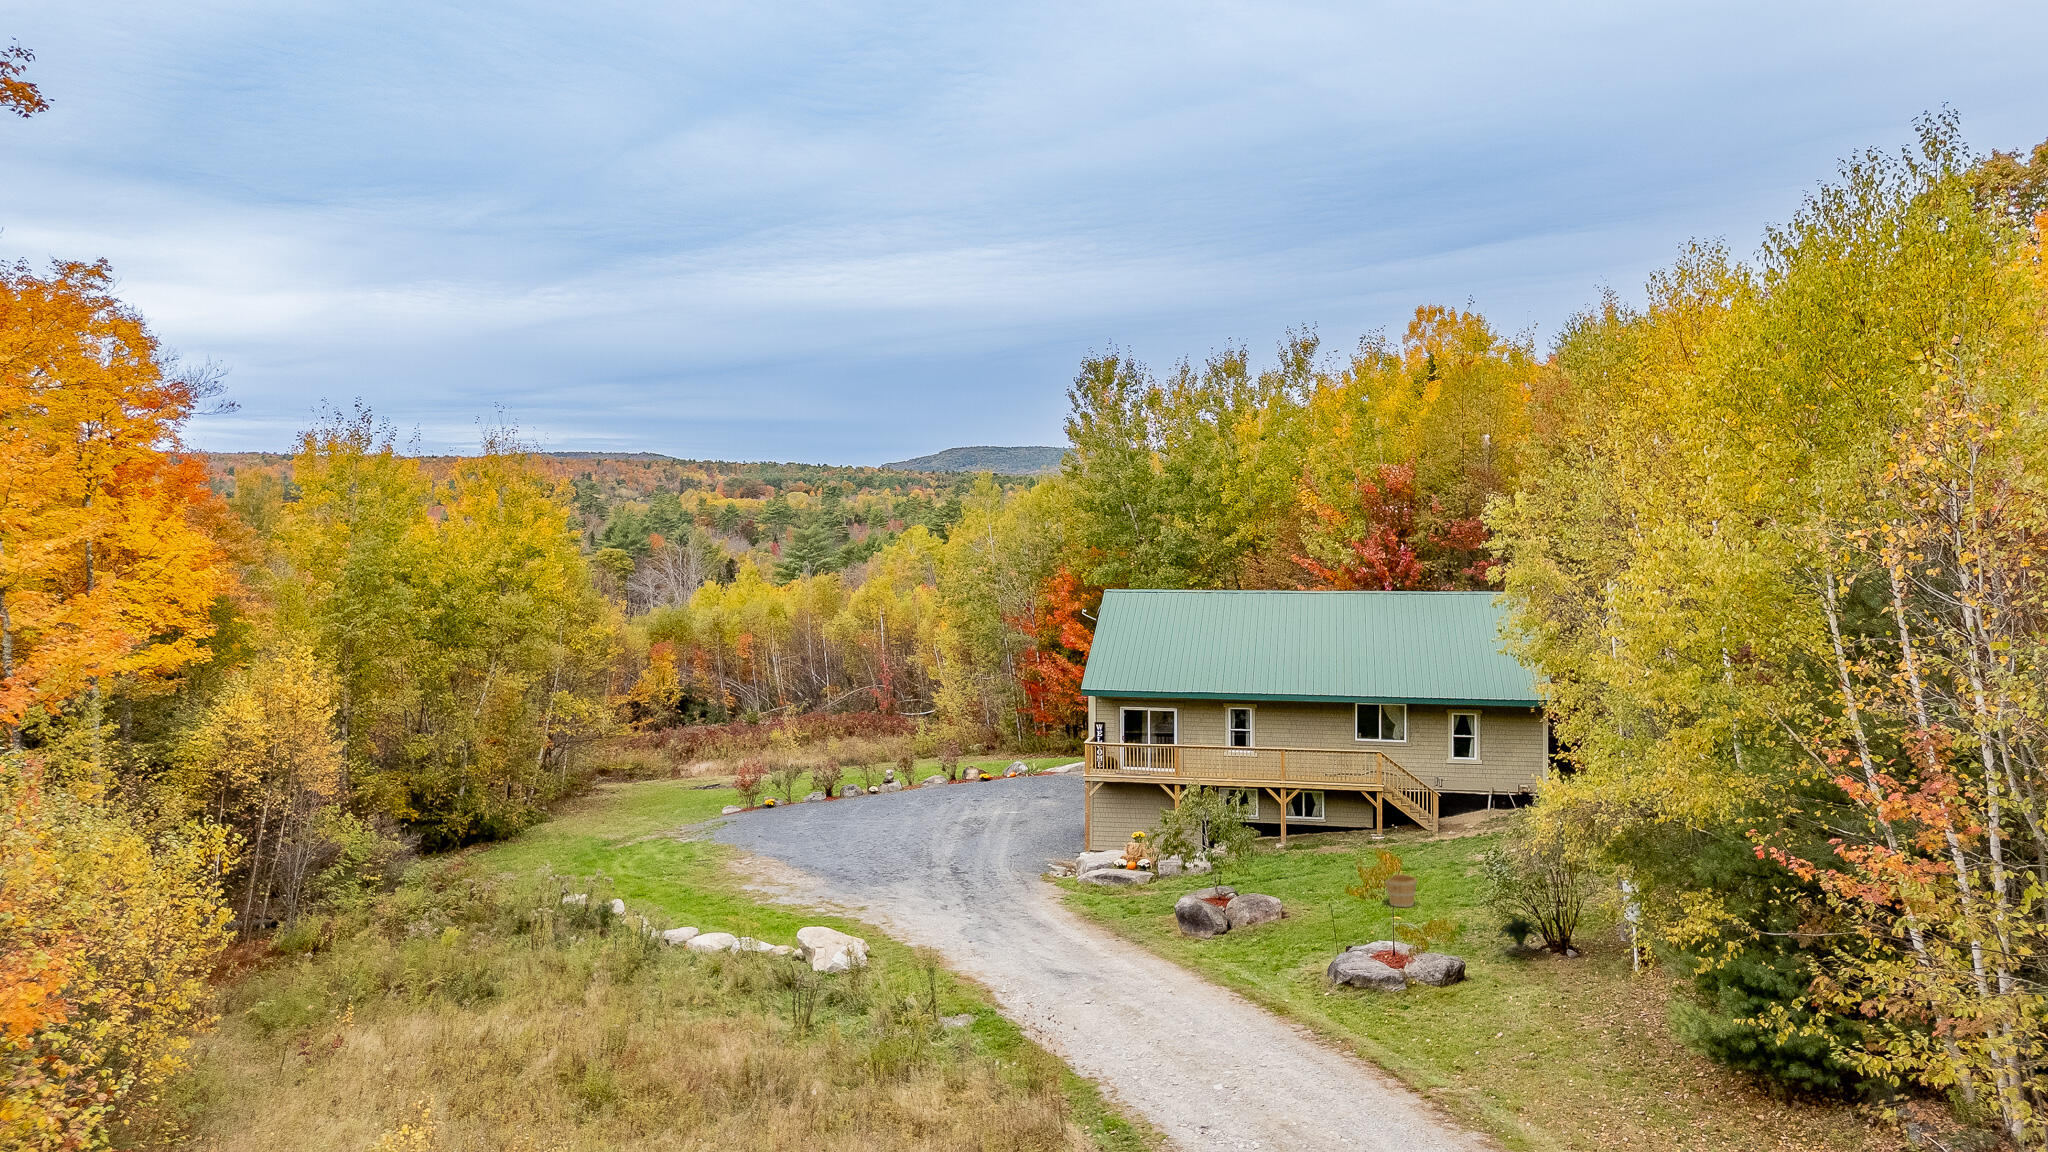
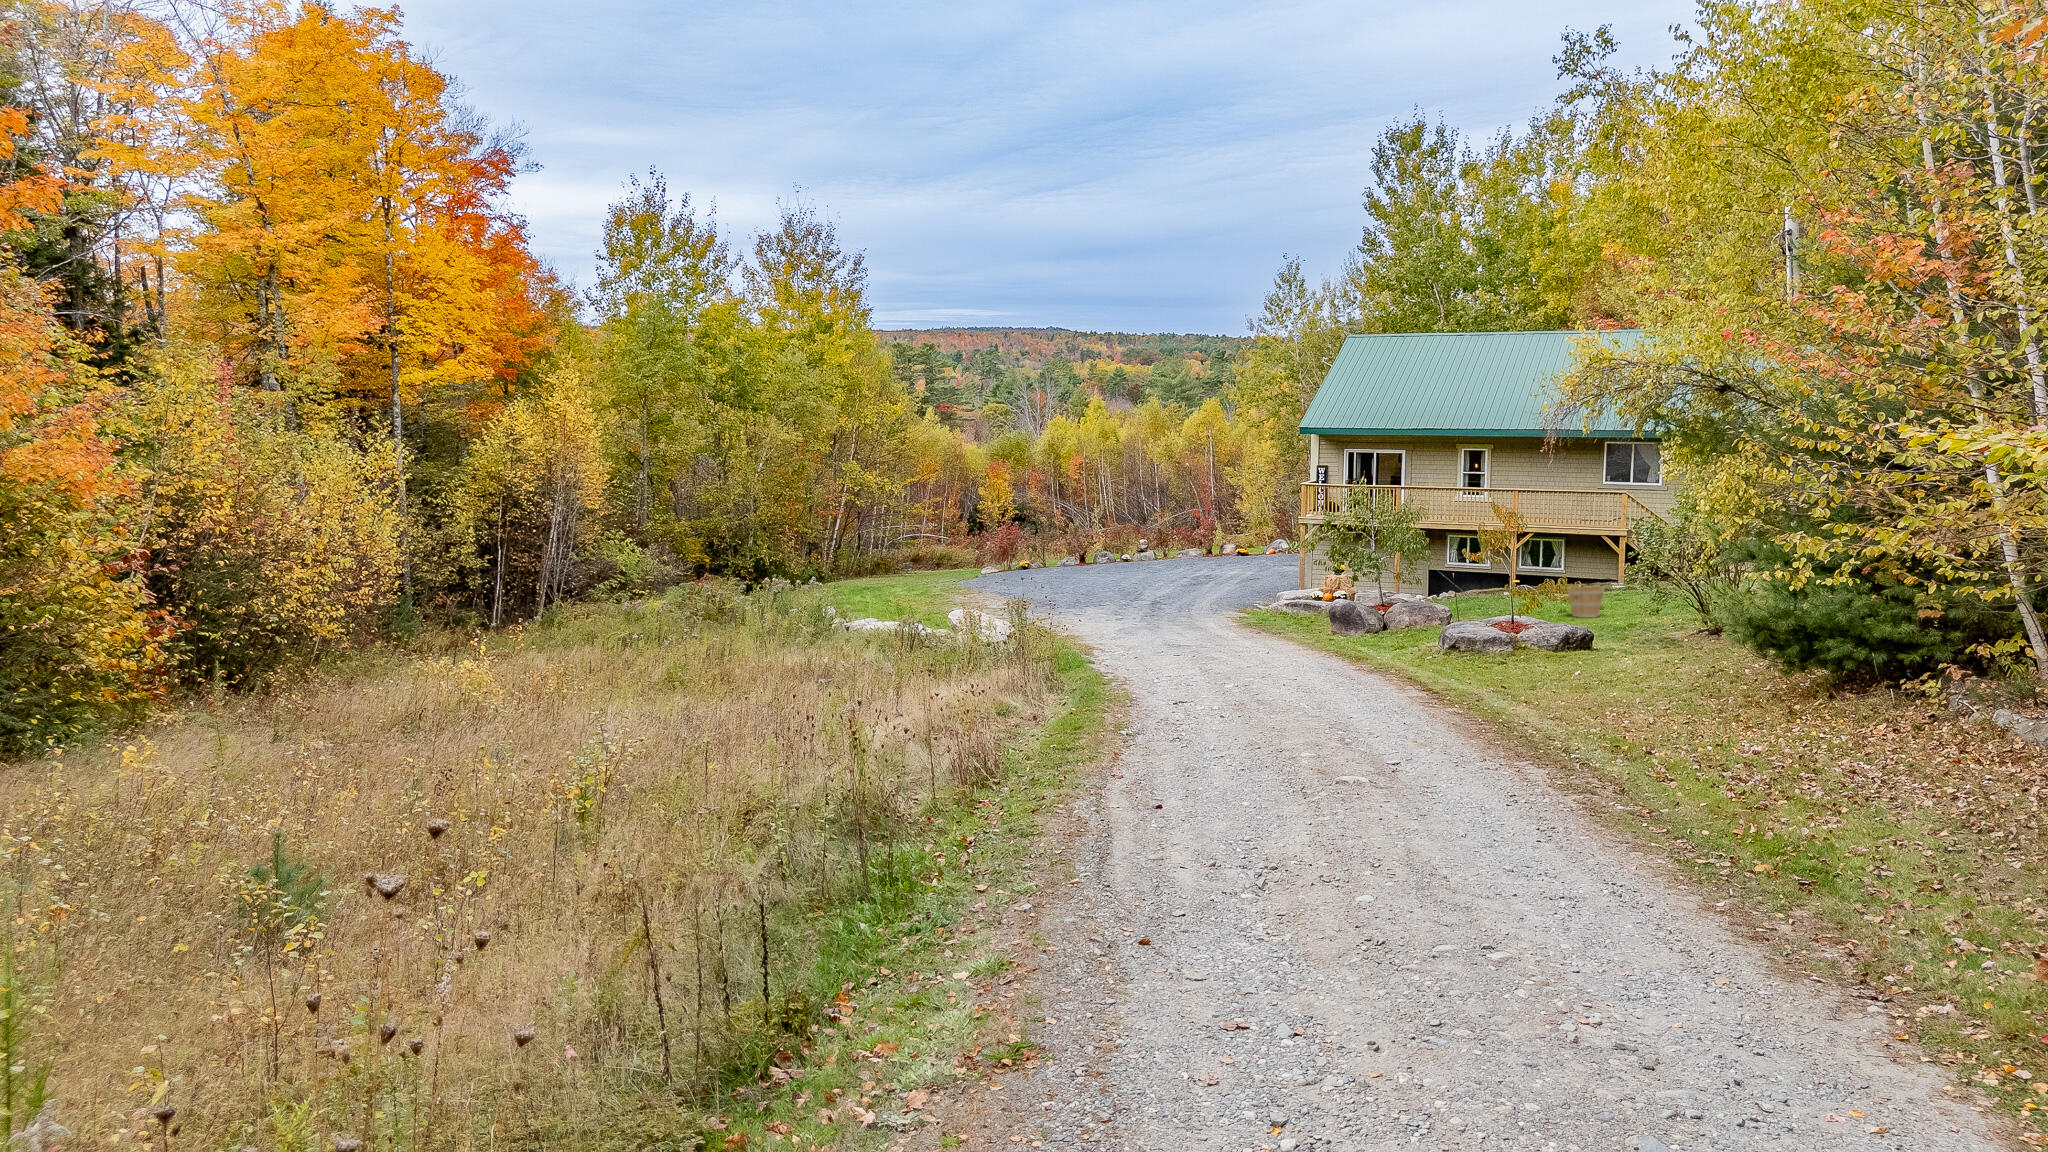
potted plant: present [1499,916,1540,951] -> none [1642,594,1697,632]

